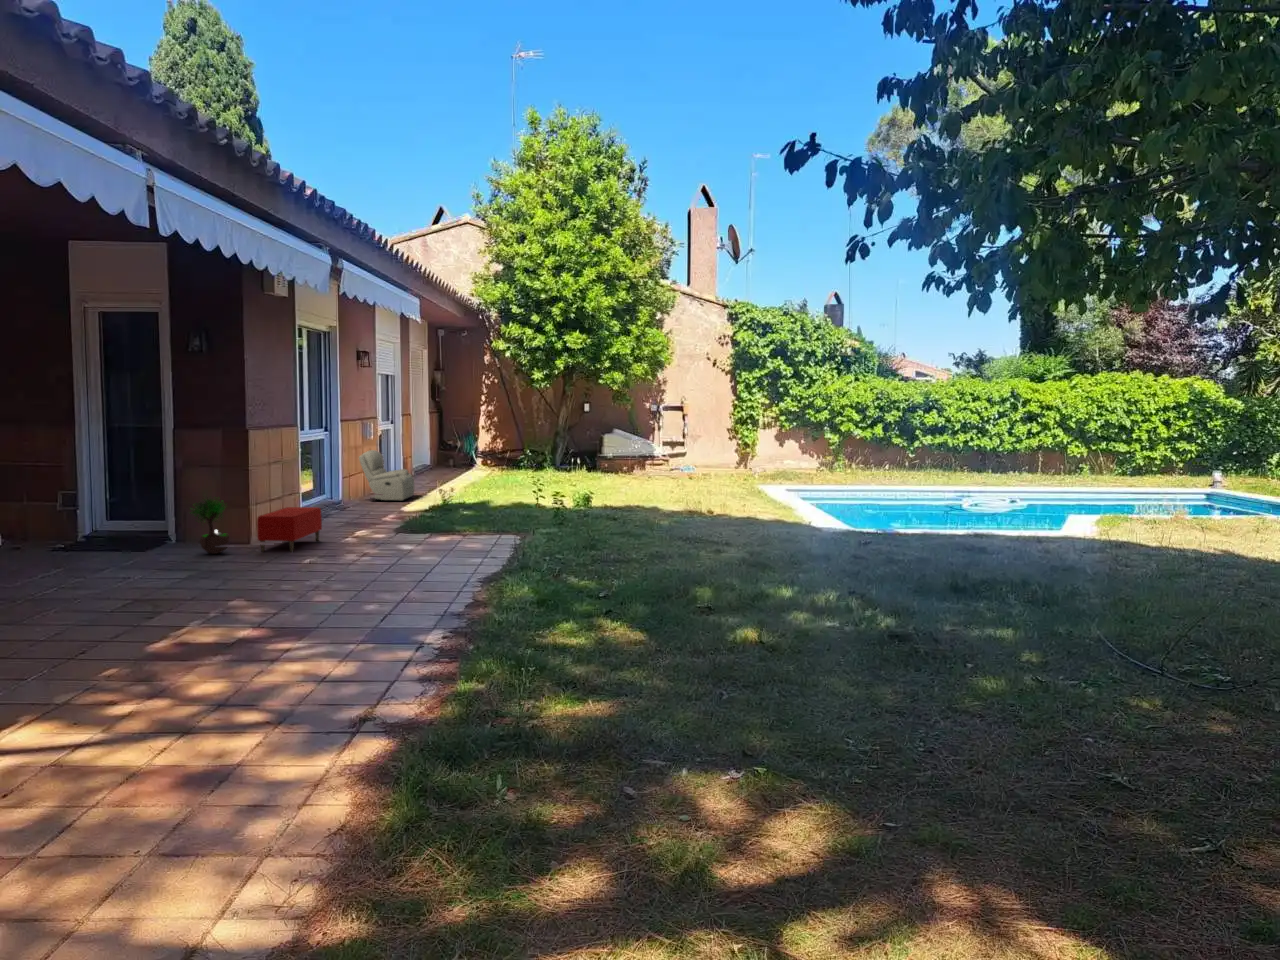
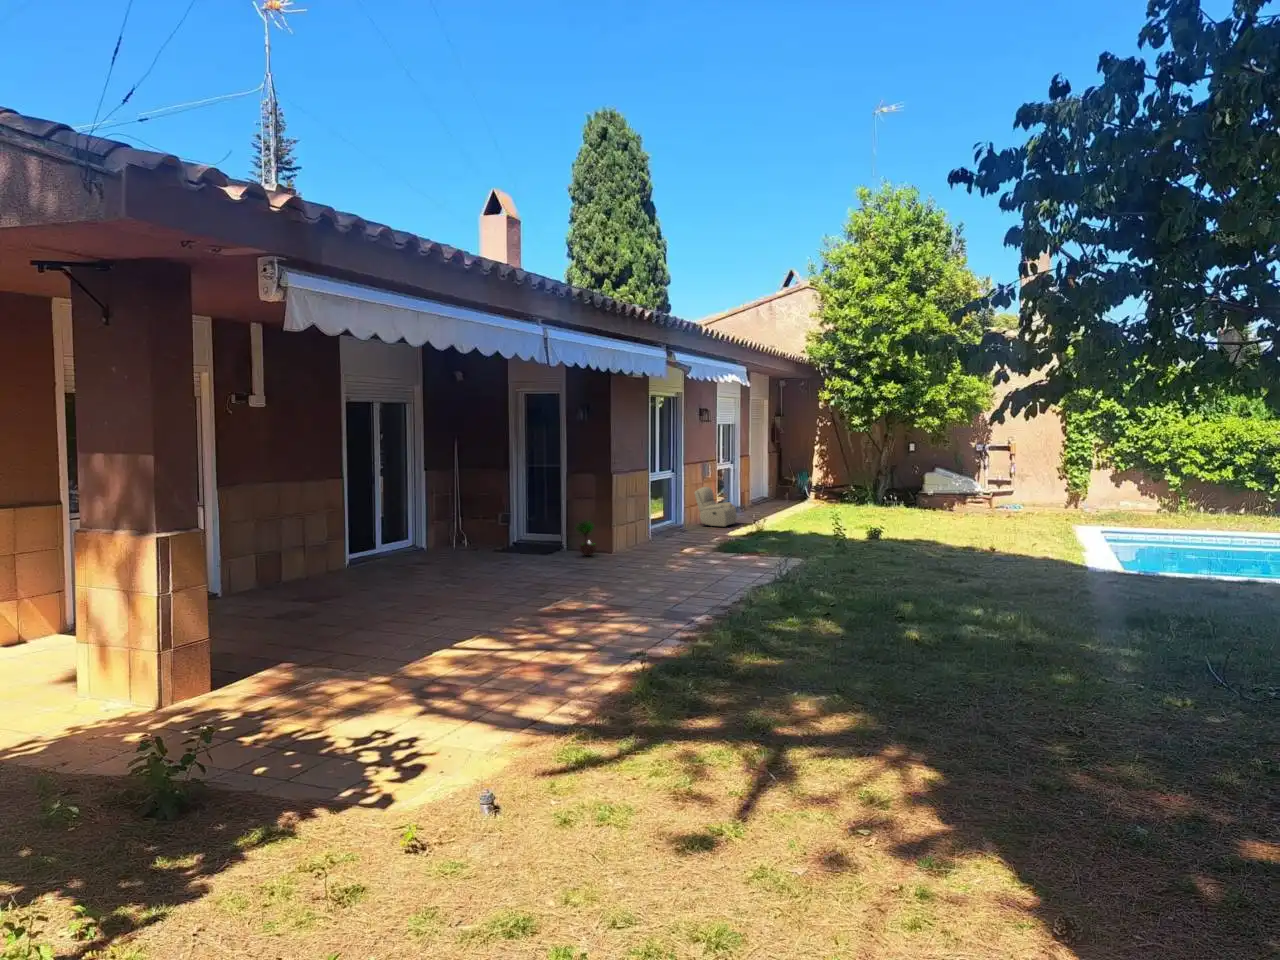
bench: present [257,507,322,552] -> none [612,528,654,558]

